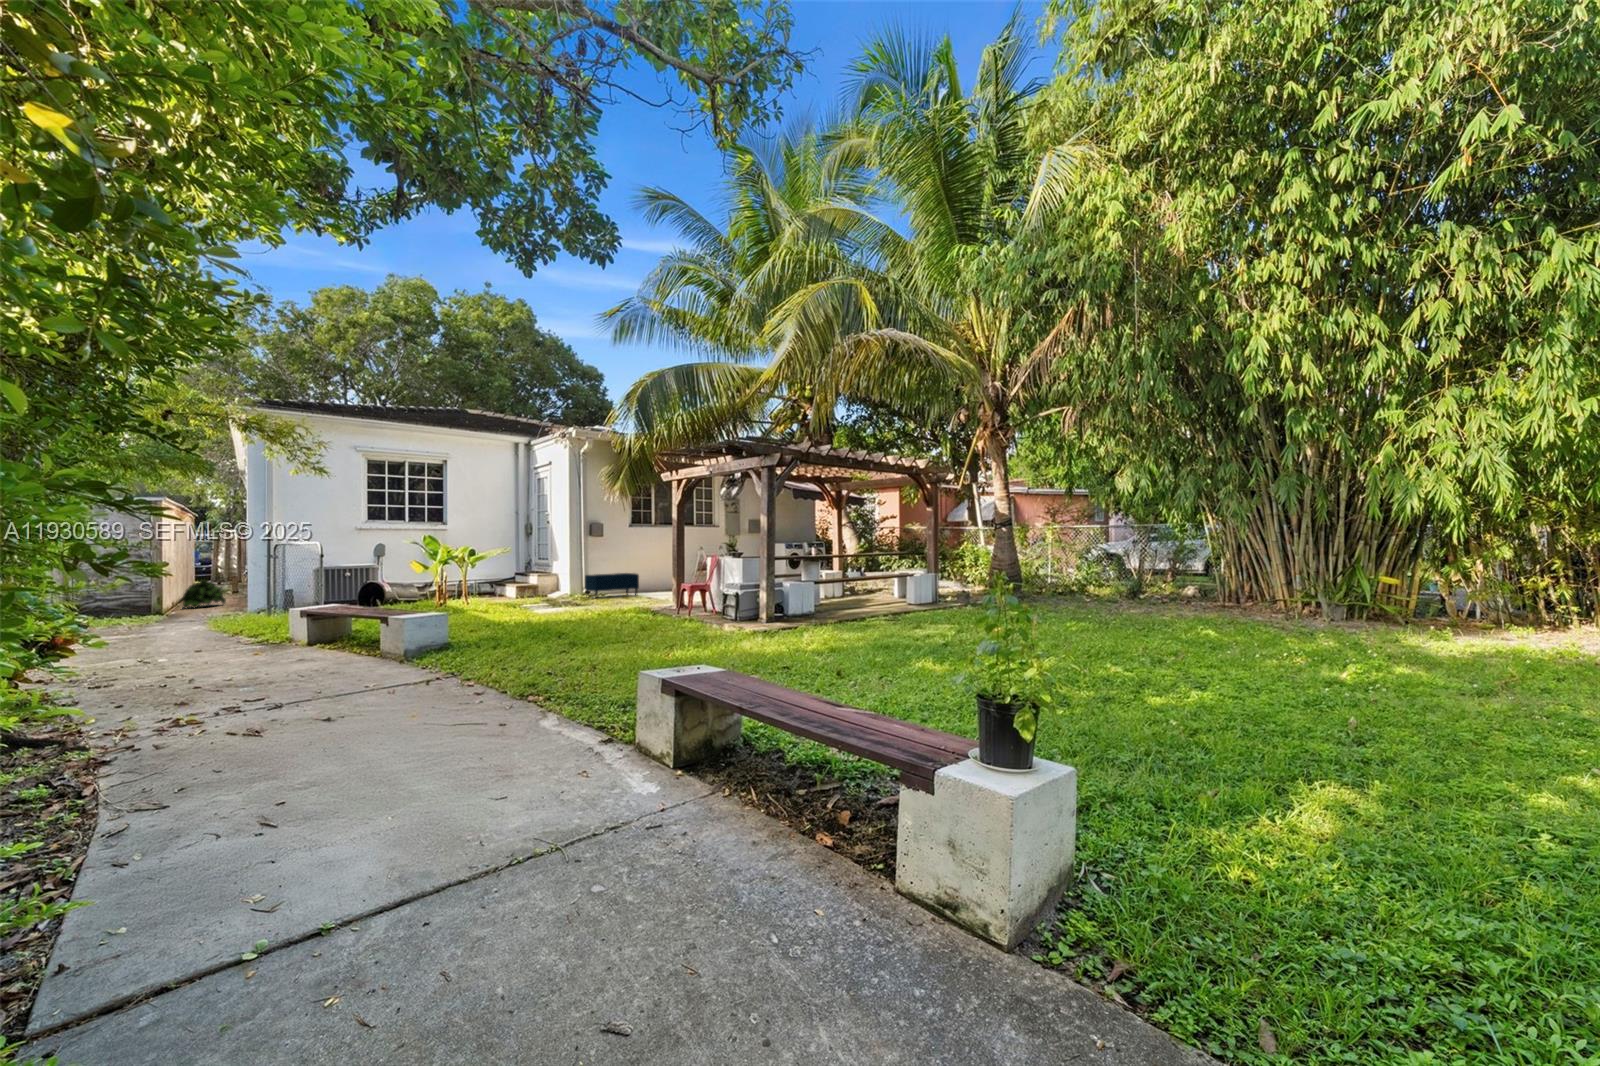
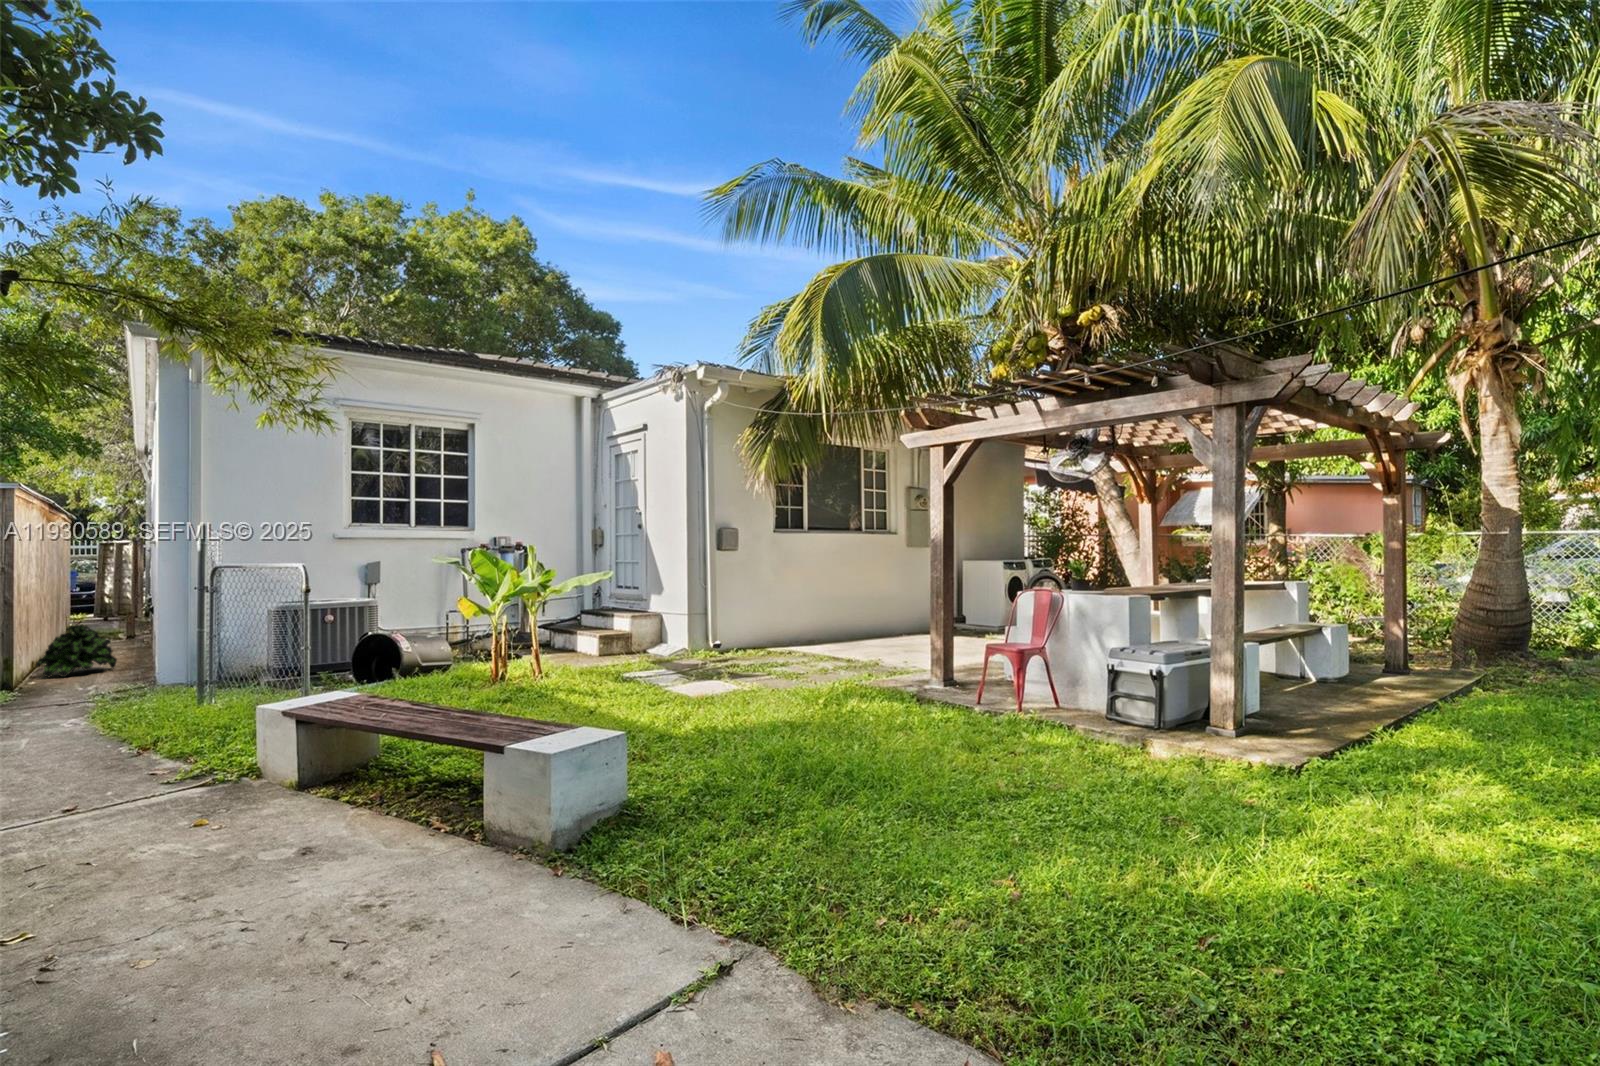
bench: present [585,573,639,598] -> none [712,607,796,653]

